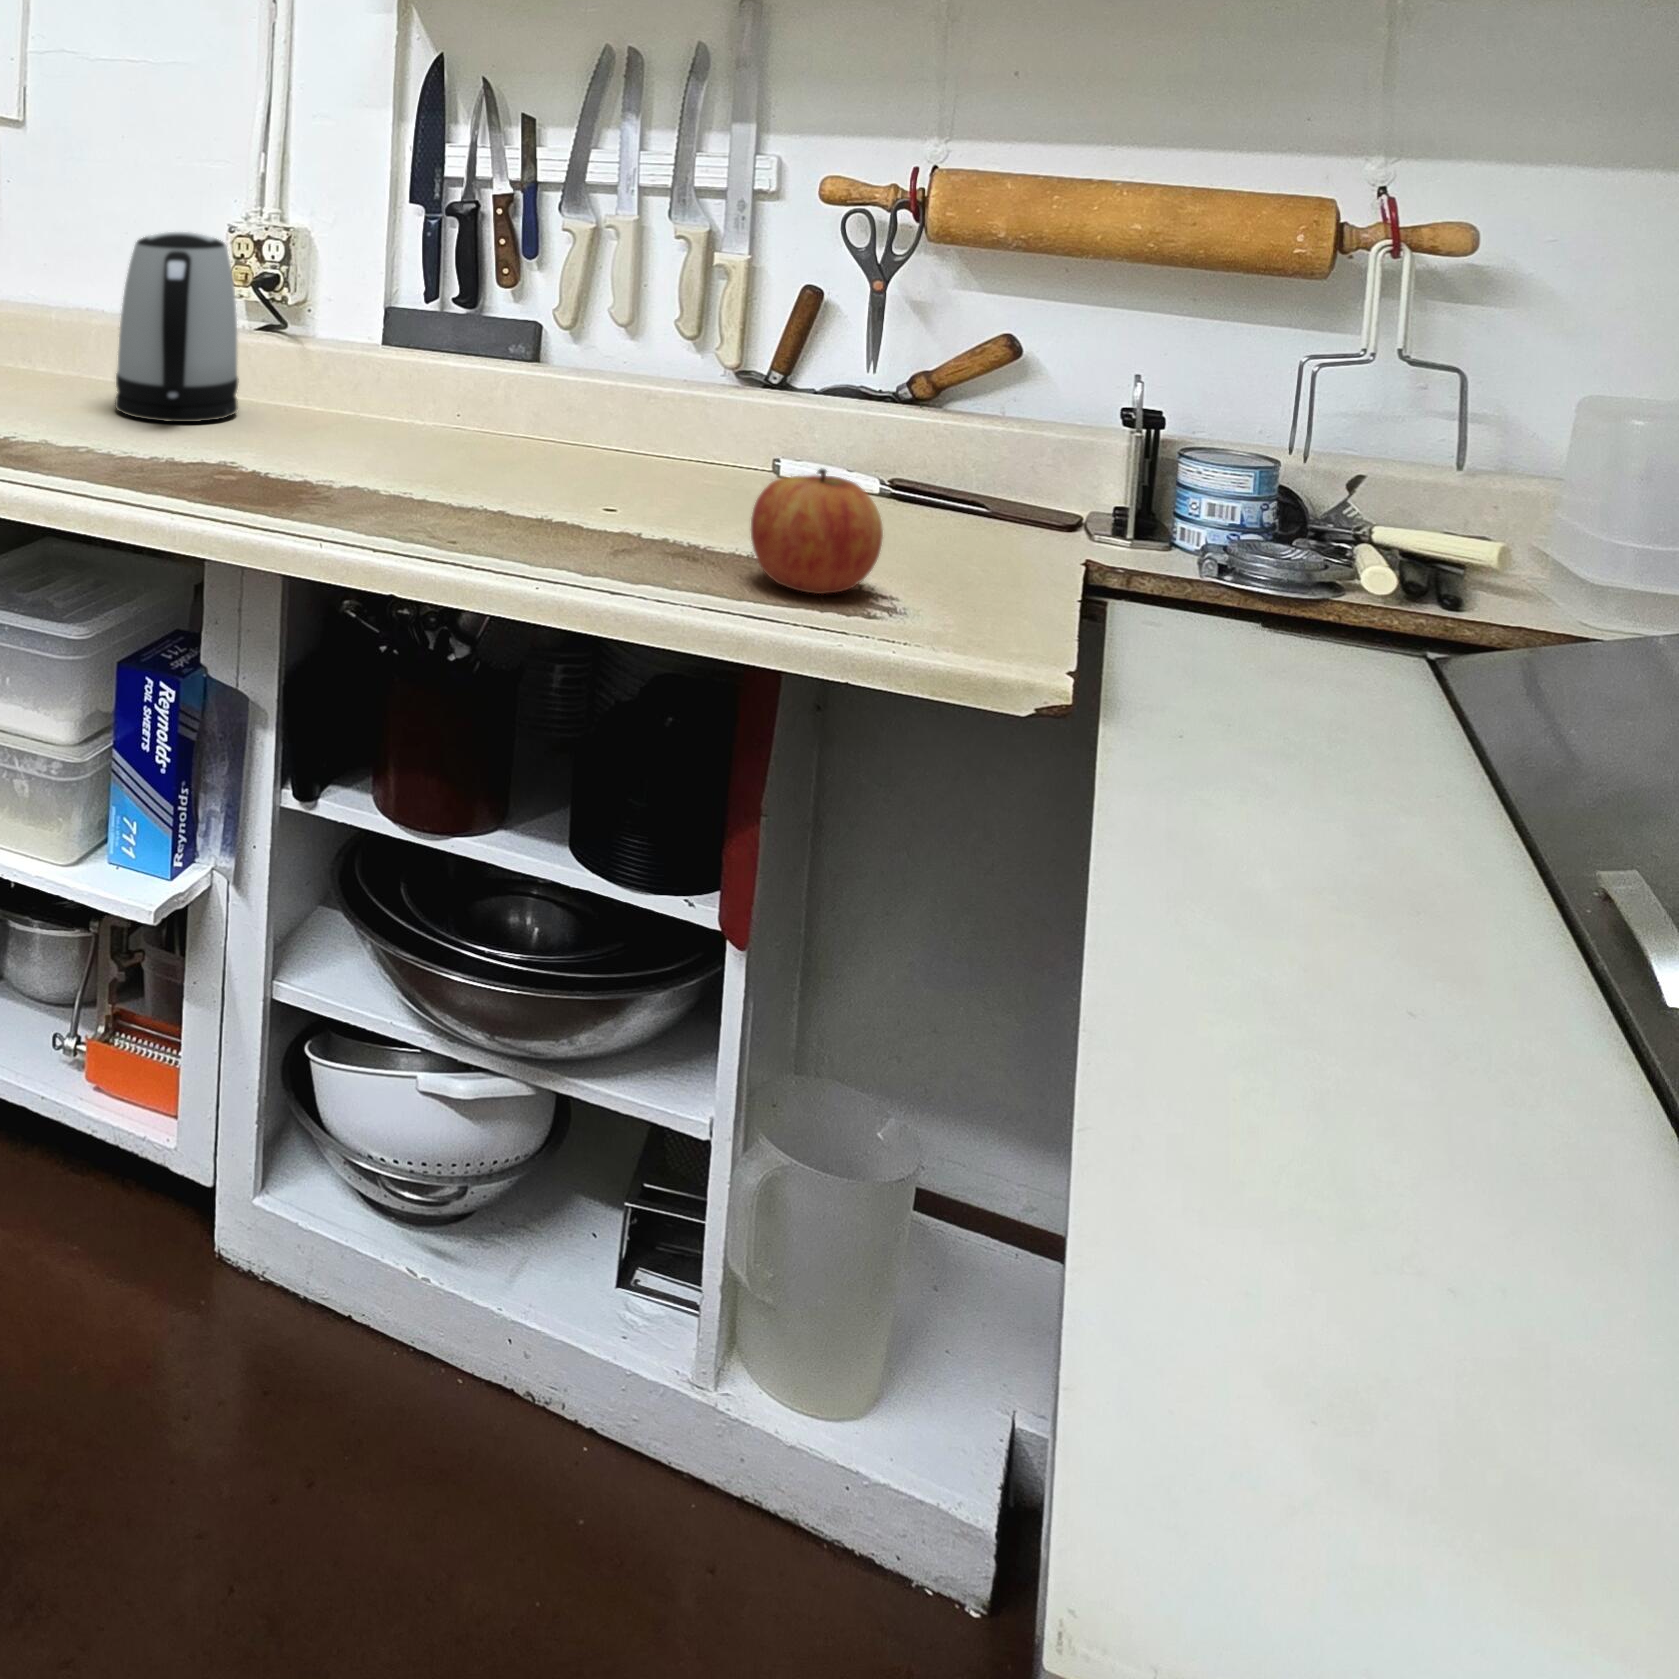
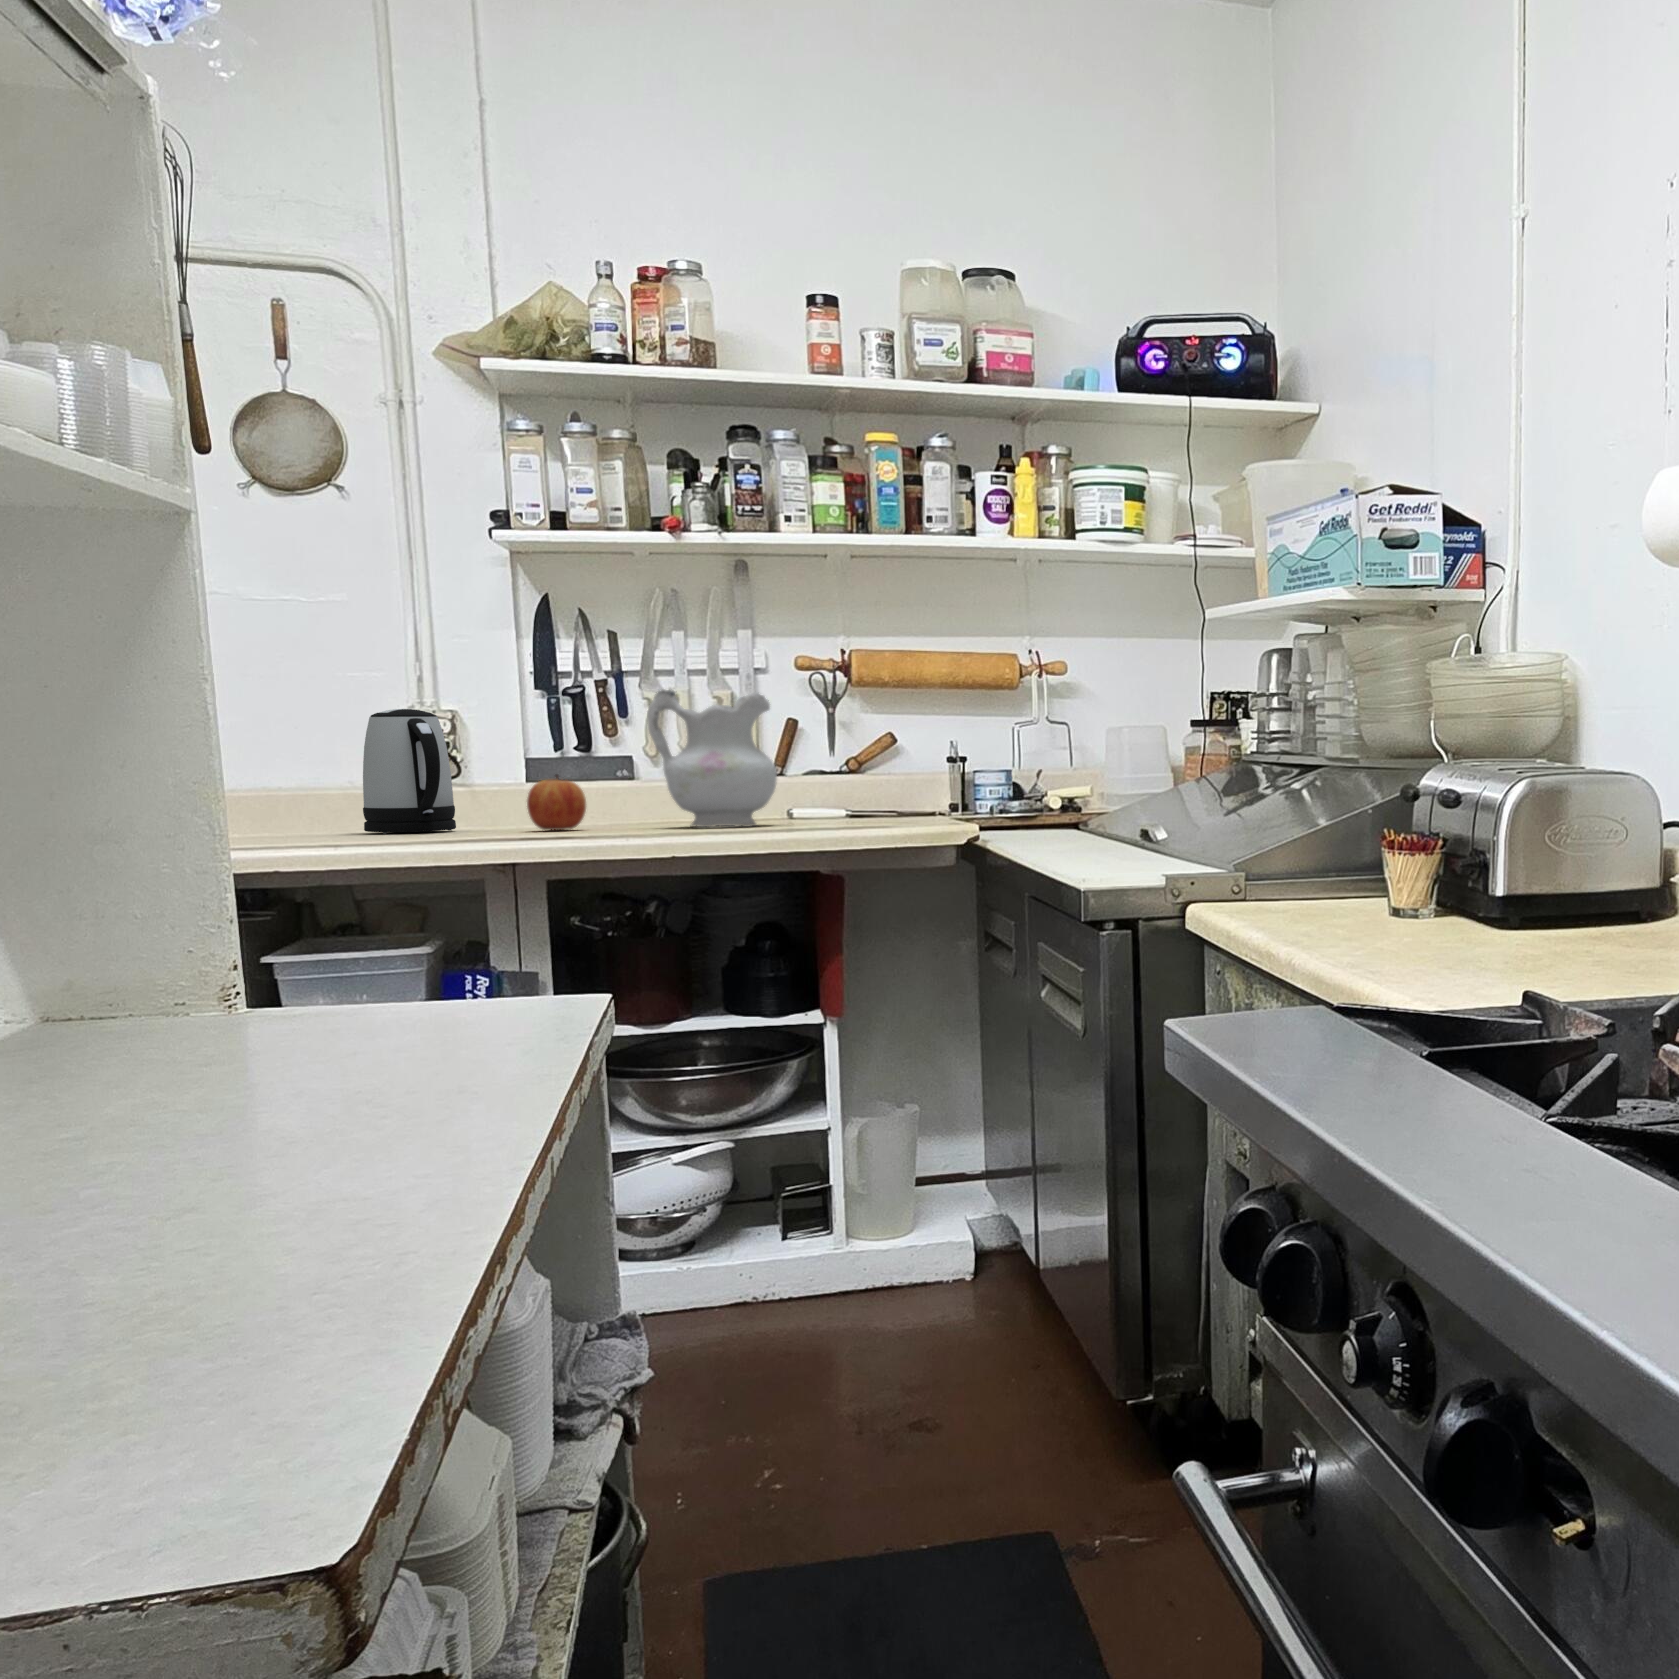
ceramic pitcher: none [463,244,681,527] -> present [647,690,777,827]
apple: present [751,469,883,594] -> present [527,775,586,830]

